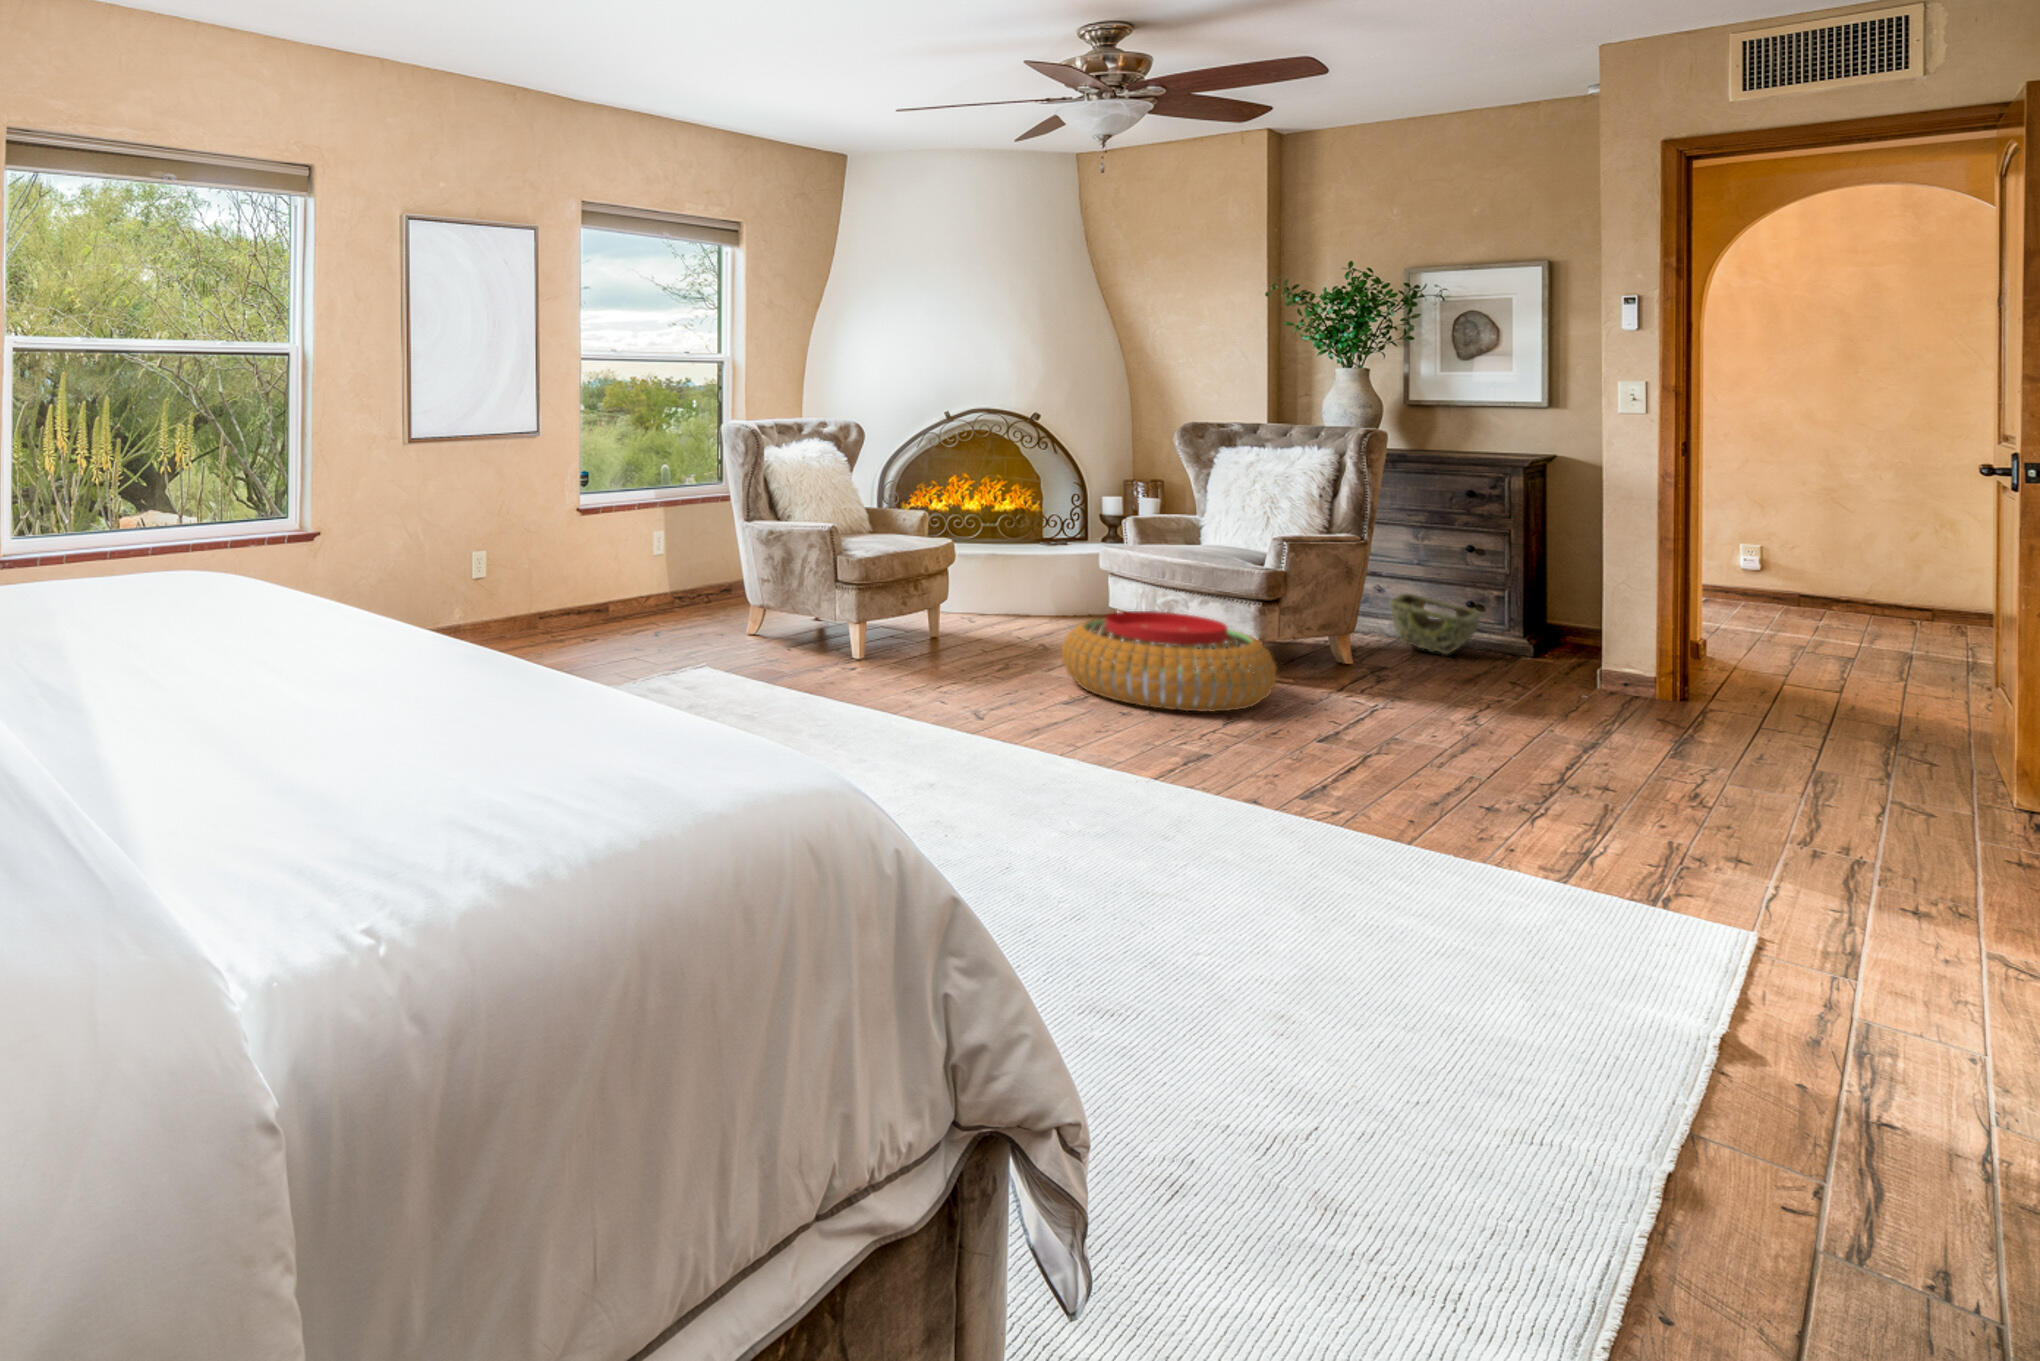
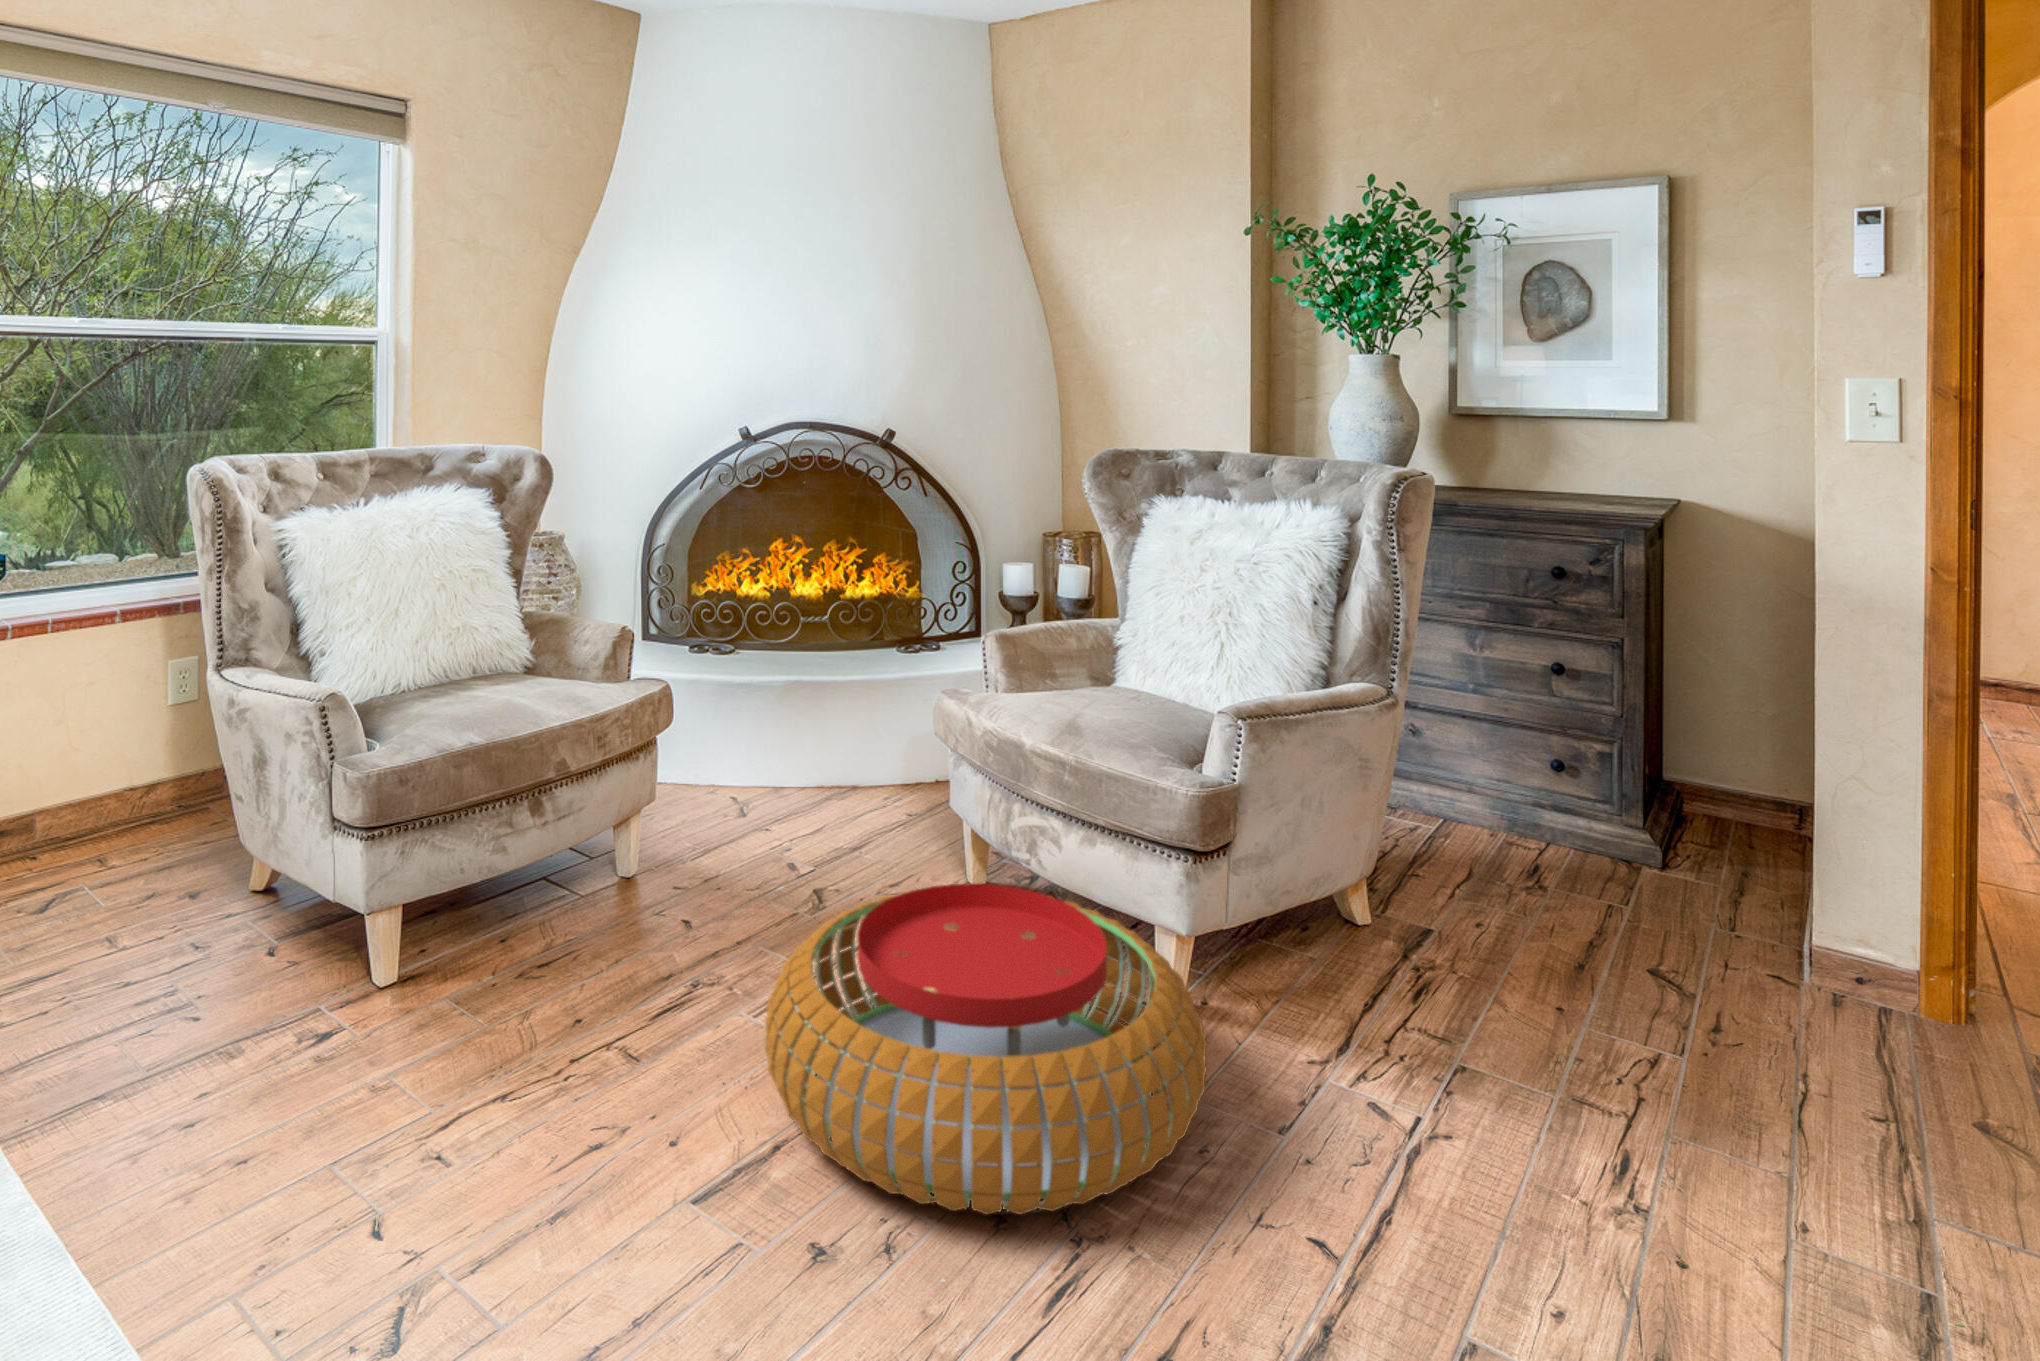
woven basket: present [1390,594,1481,654] -> none [1434,744,1581,879]

